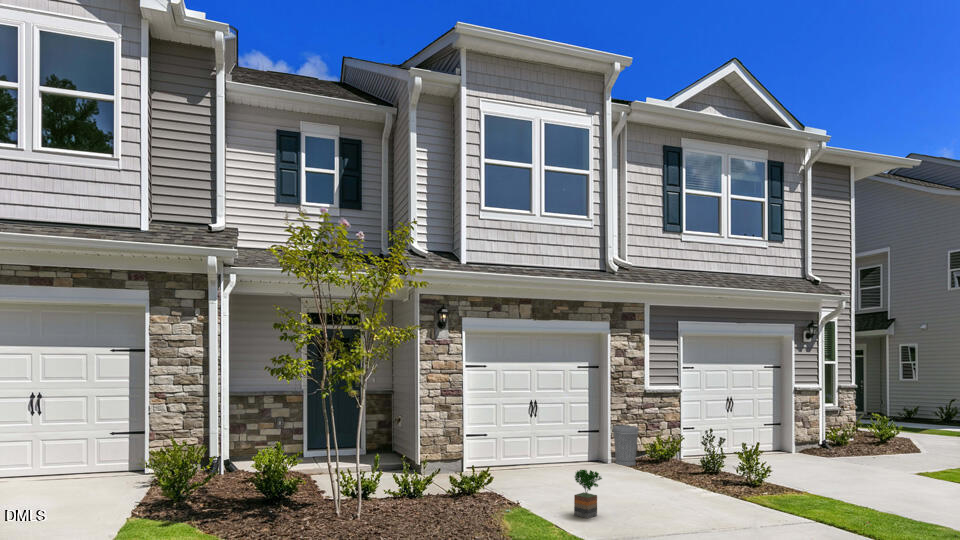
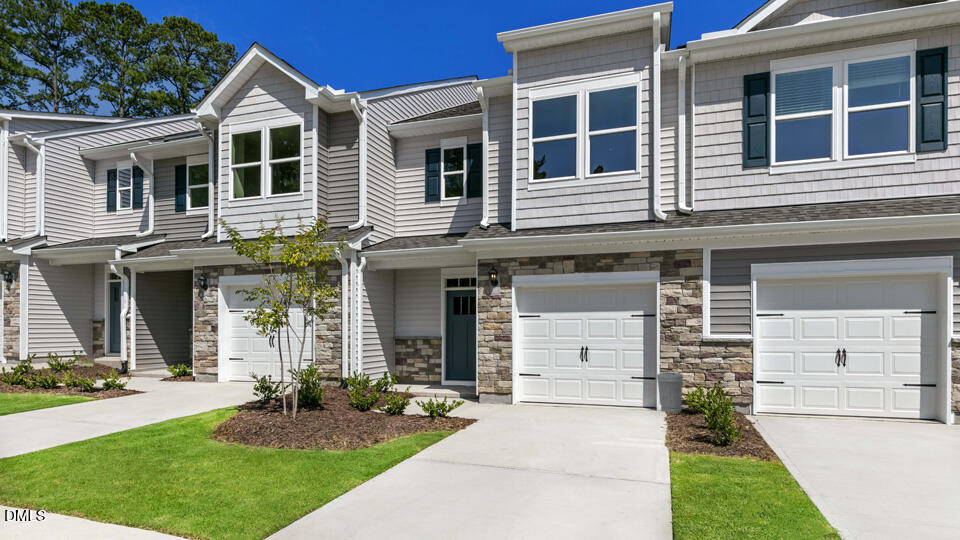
potted tree: present [574,470,602,518] -> none [460,401,489,443]

